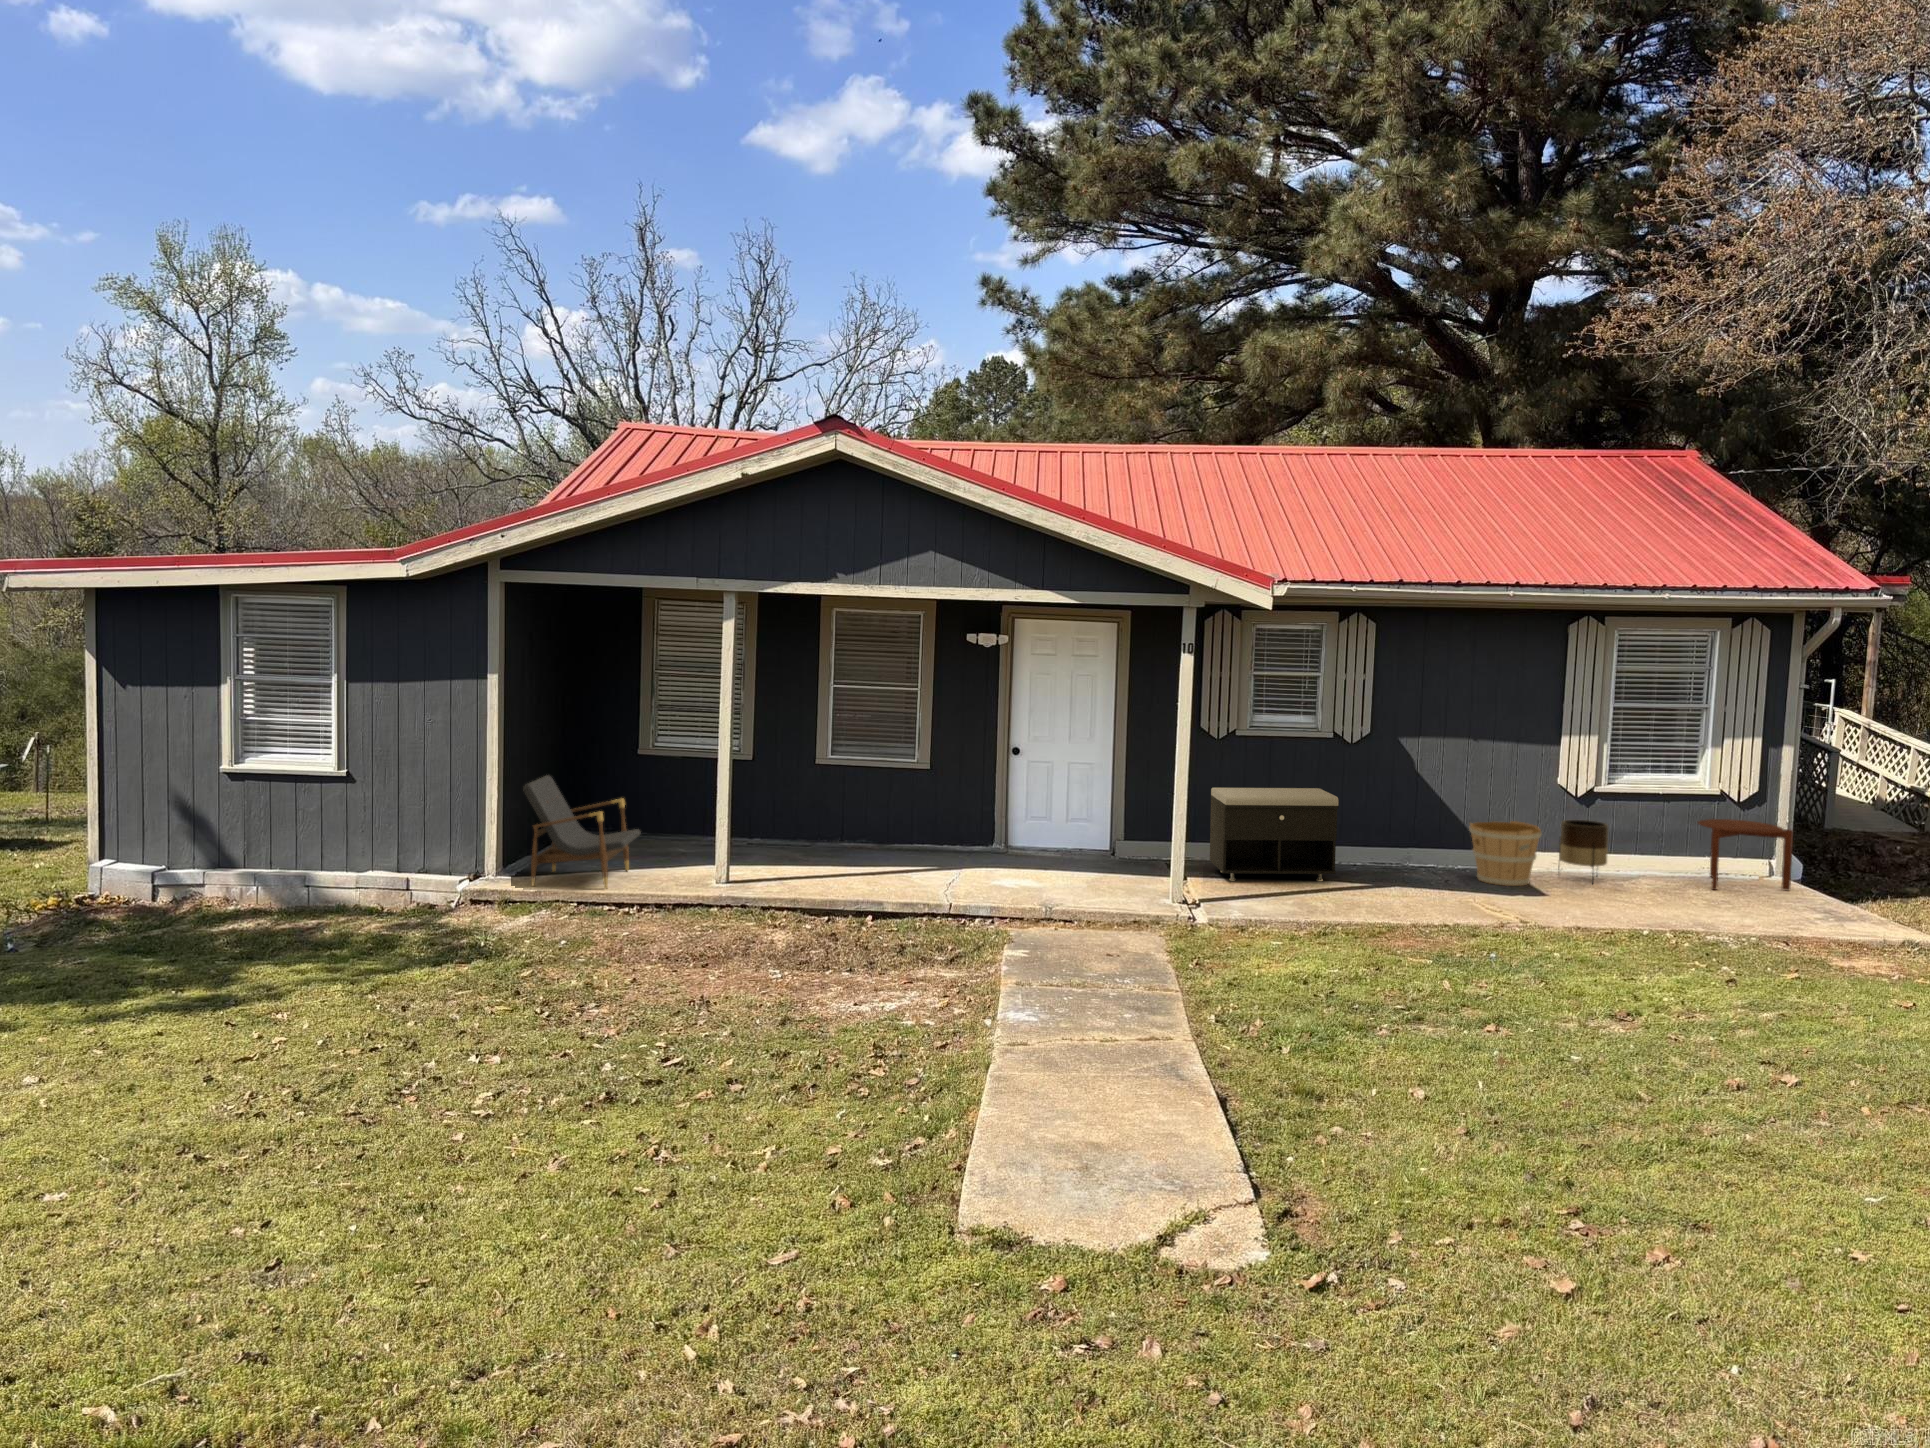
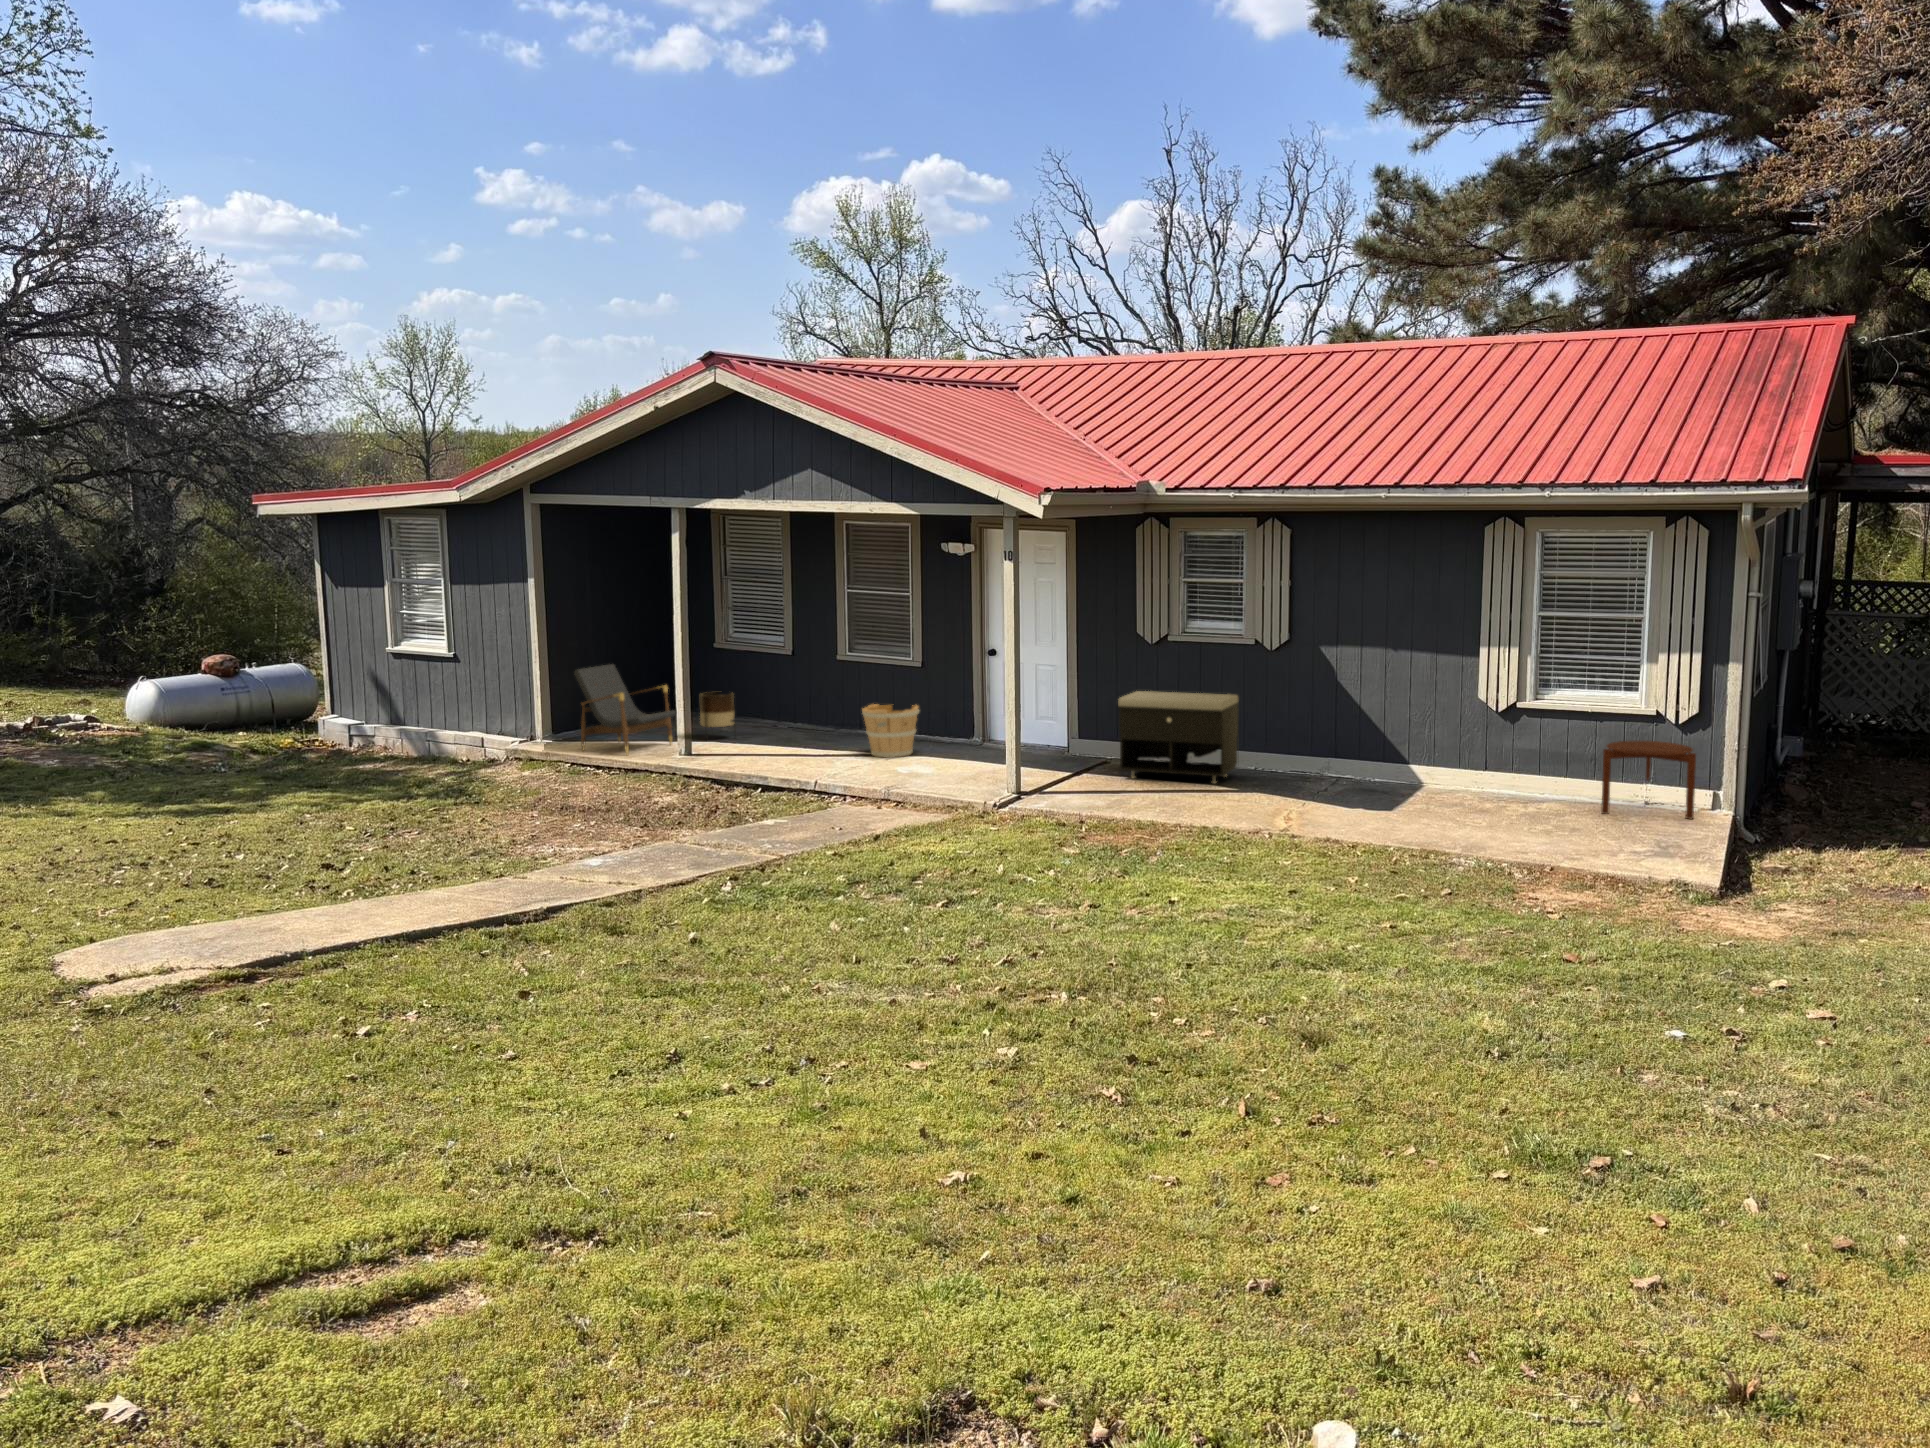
planter: present [1559,820,1608,877] -> present [699,692,735,728]
wooden bucket: present [1469,821,1542,886] -> present [862,704,919,758]

